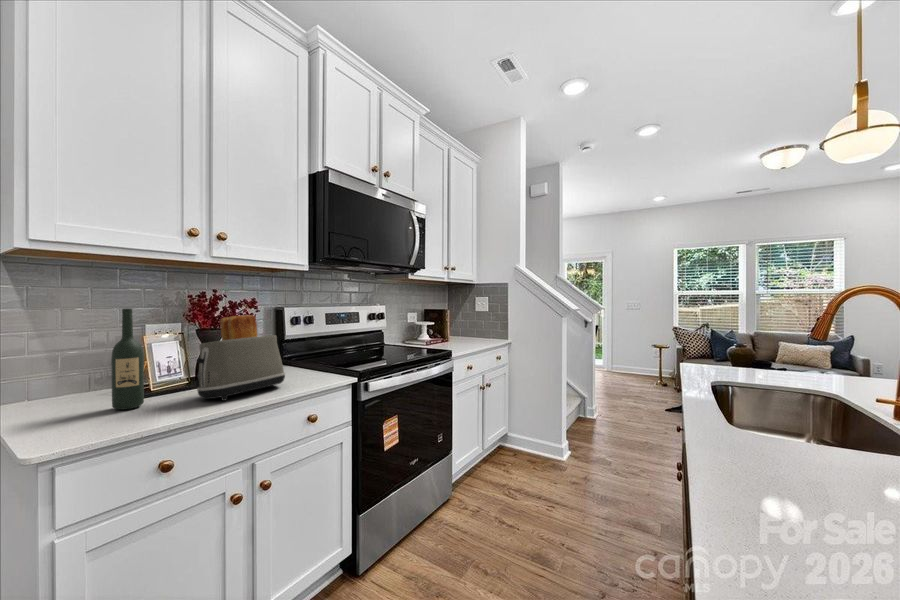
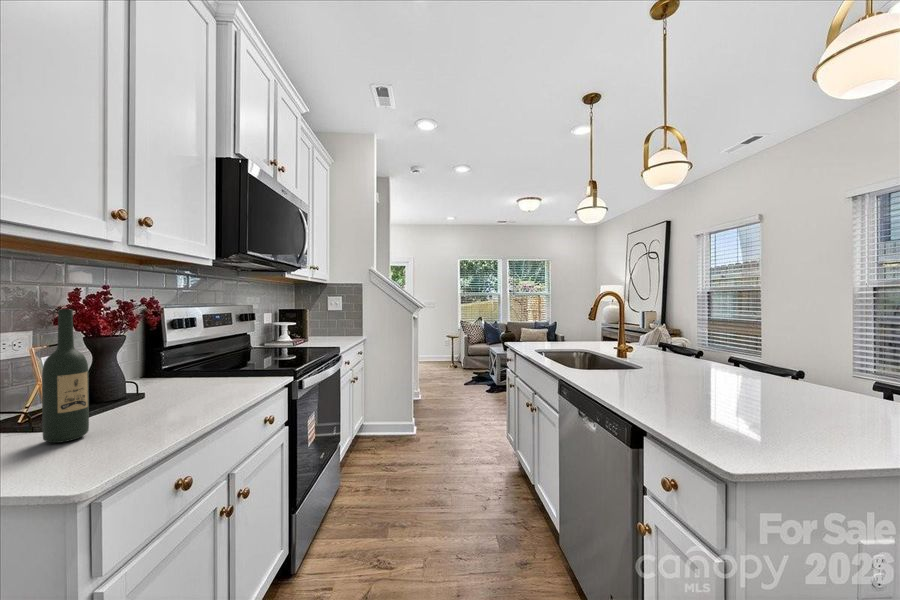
toaster: present [195,315,285,401] -> none [149,316,239,415]

